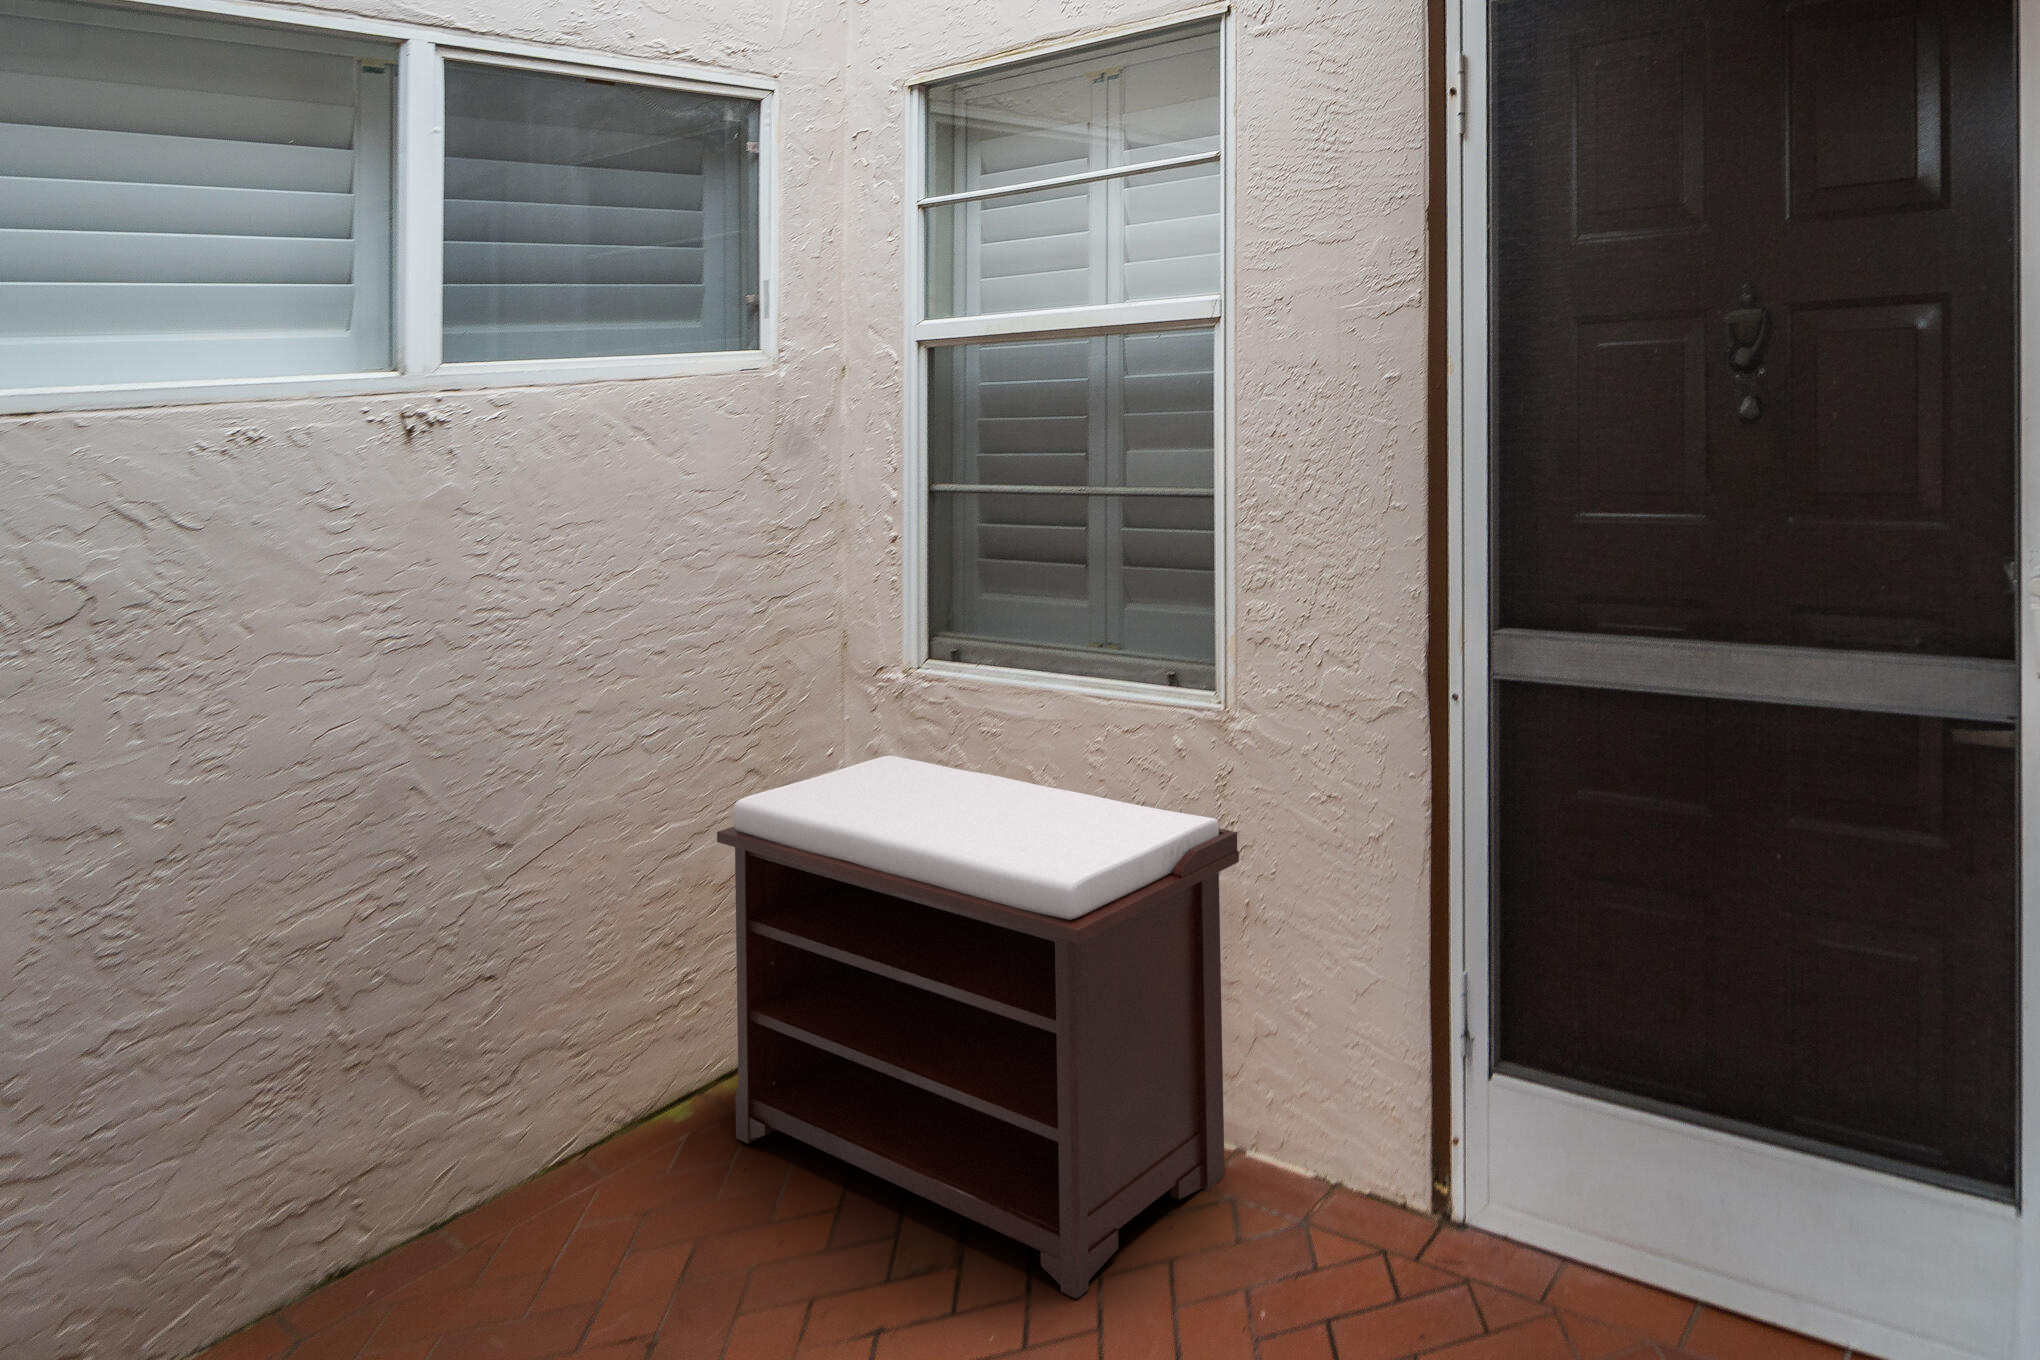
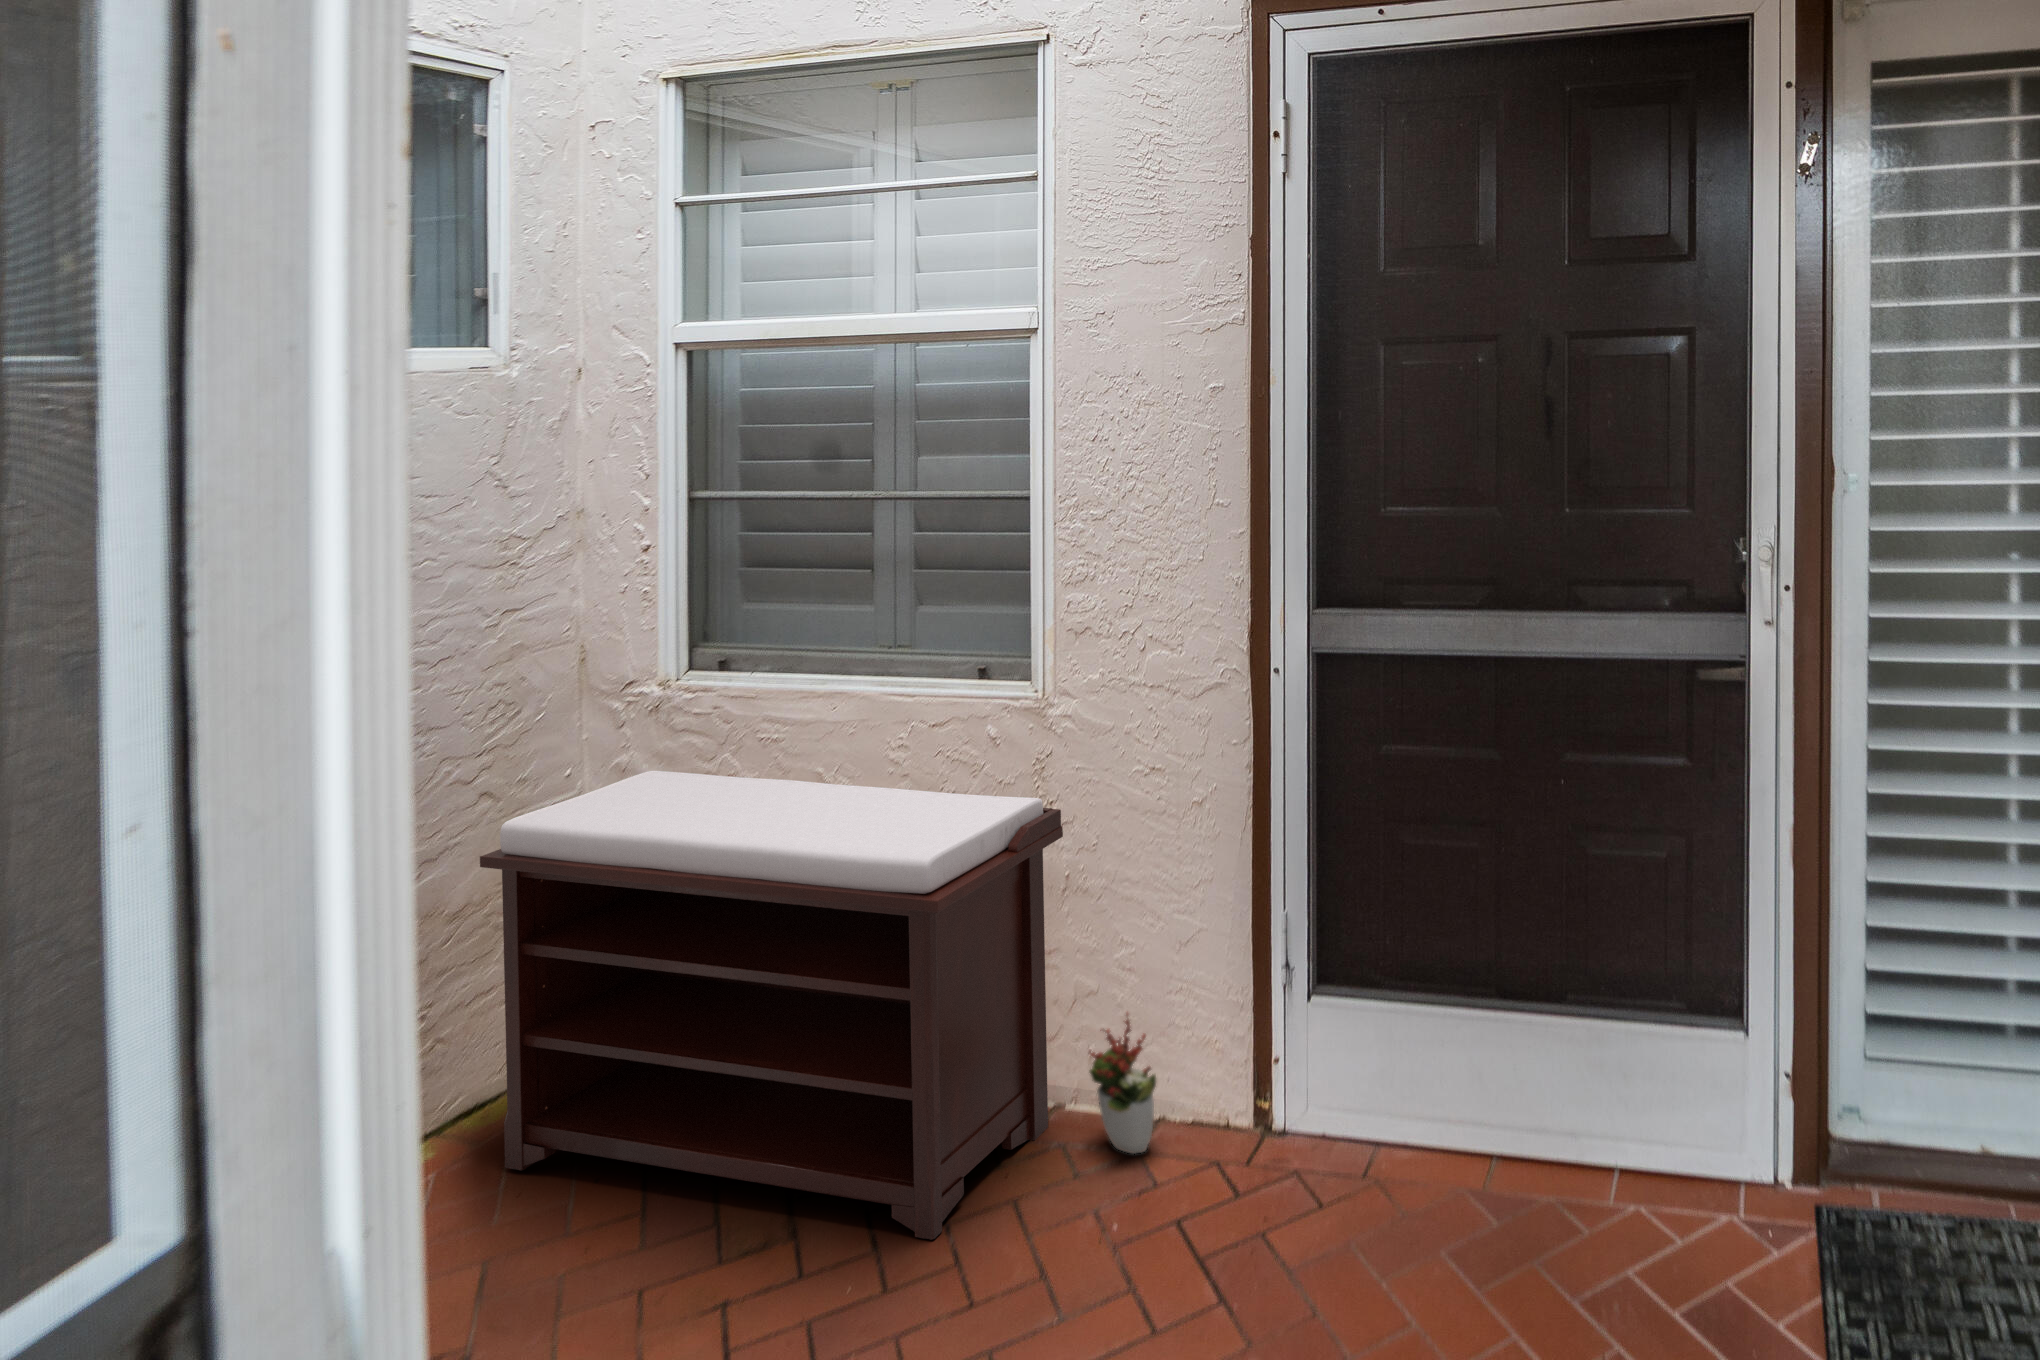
decorative plant: none [1251,1063,1326,1226] -> present [1088,1014,1156,1153]

